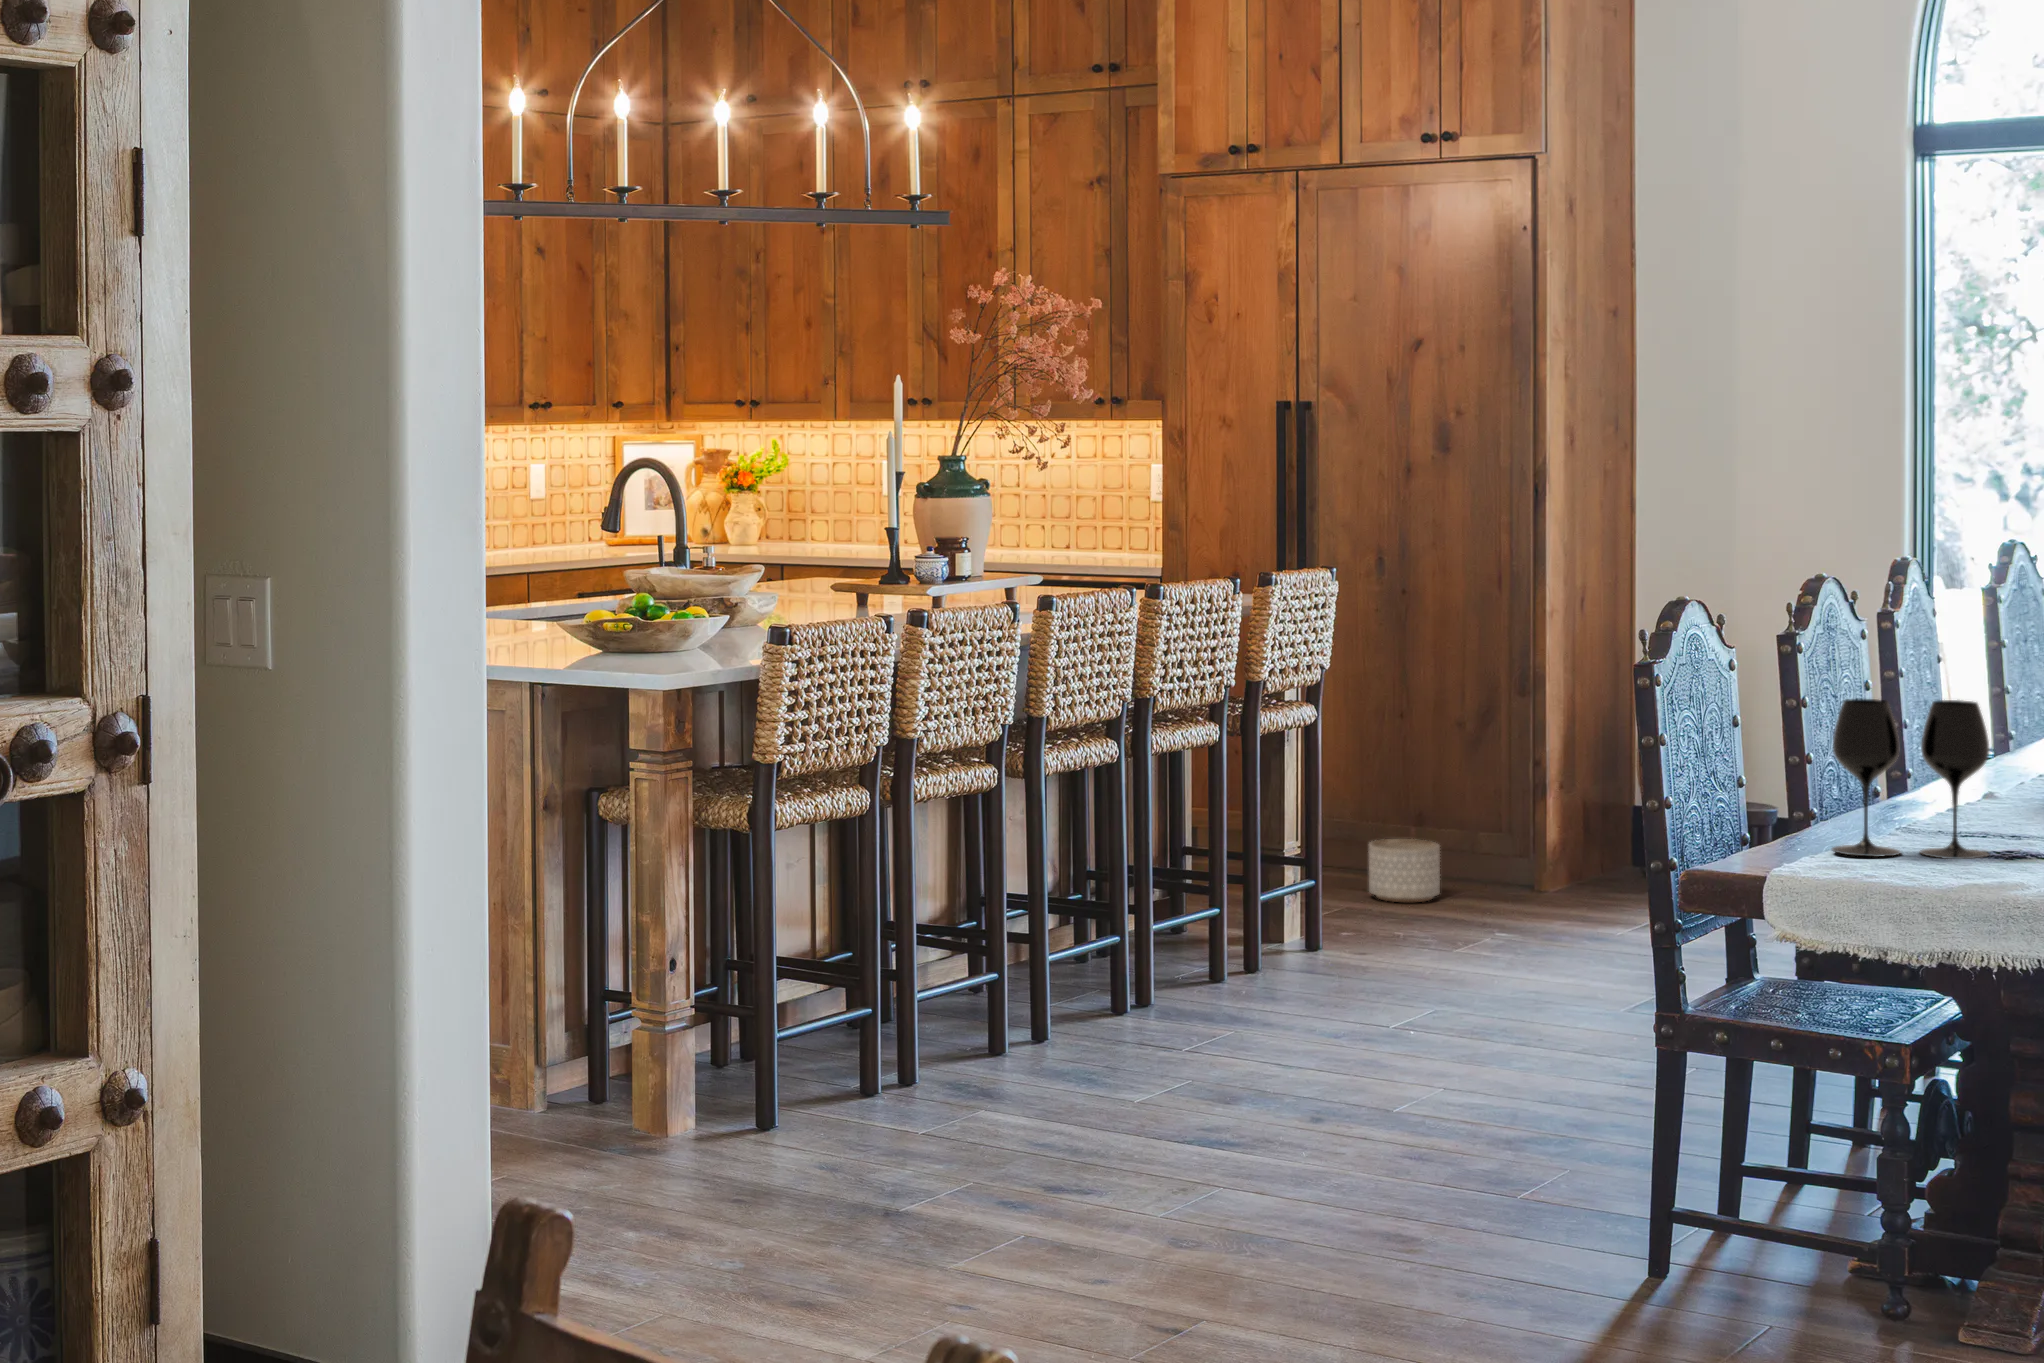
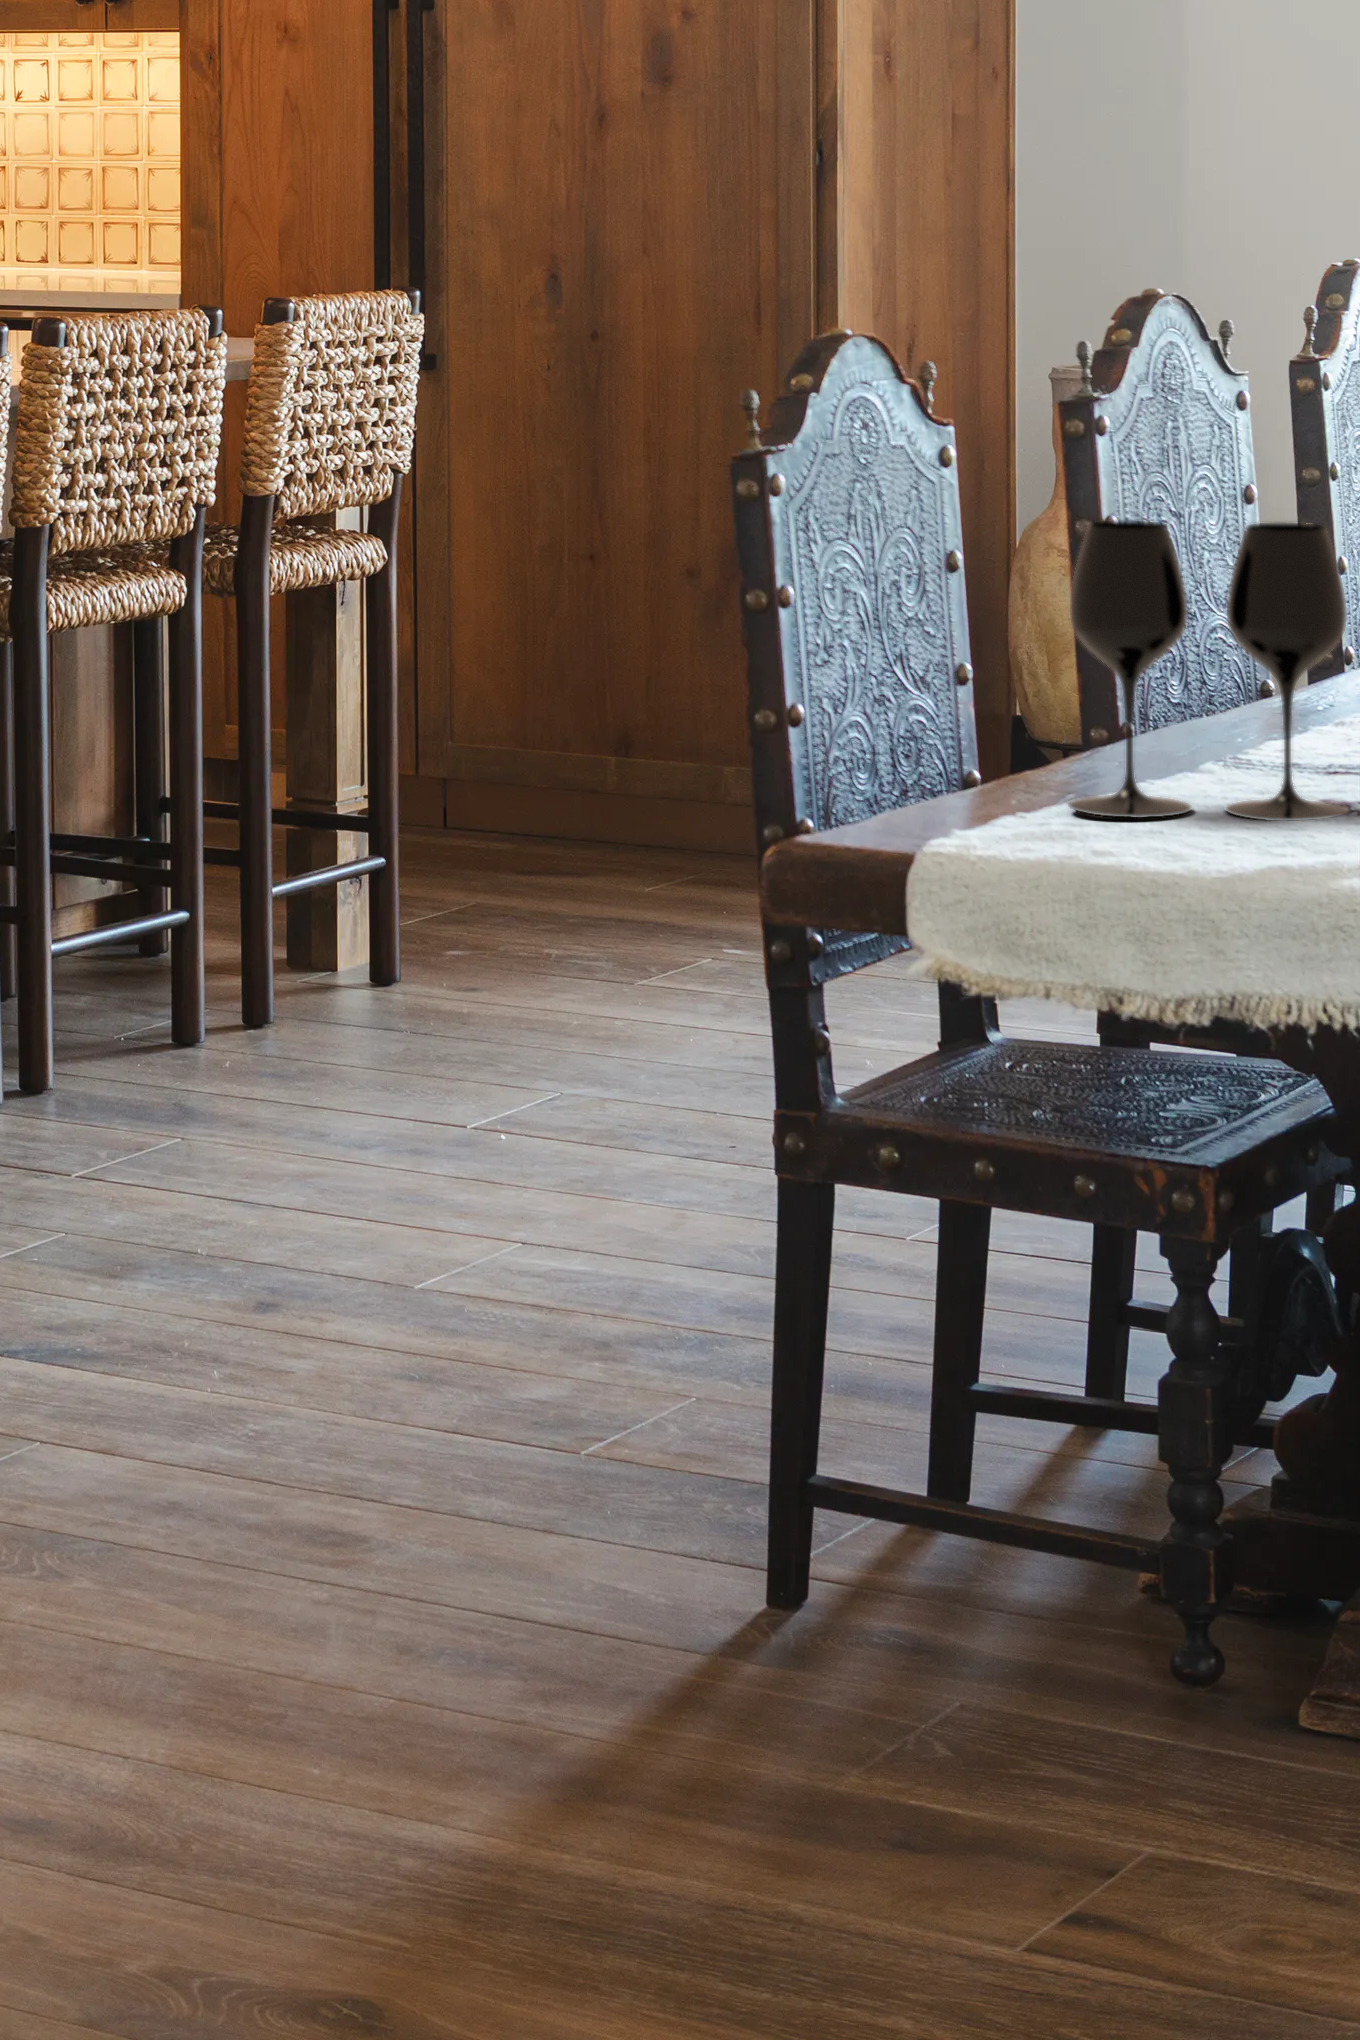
planter: present [1369,839,1440,902] -> none [514,774,639,888]

